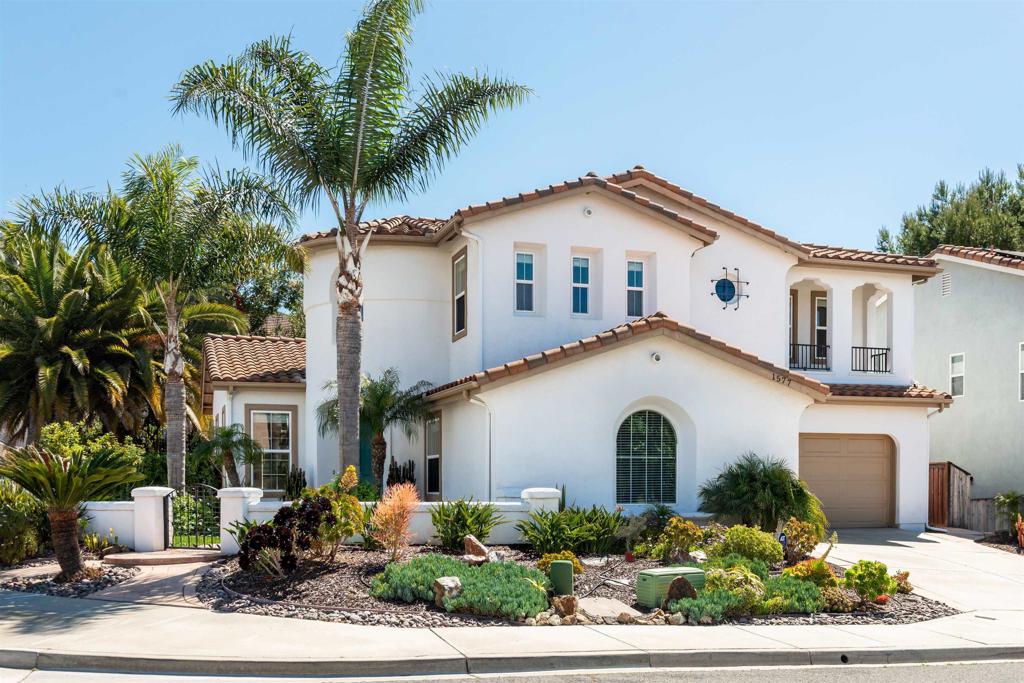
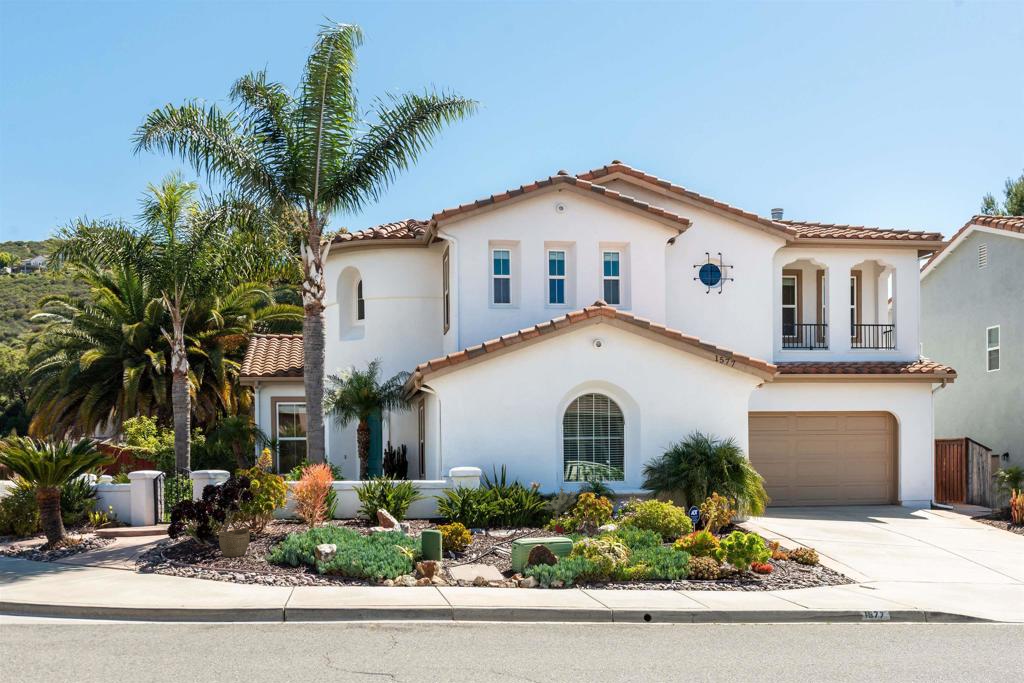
woven basket: none [292,550,325,592] -> present [219,521,250,558]

